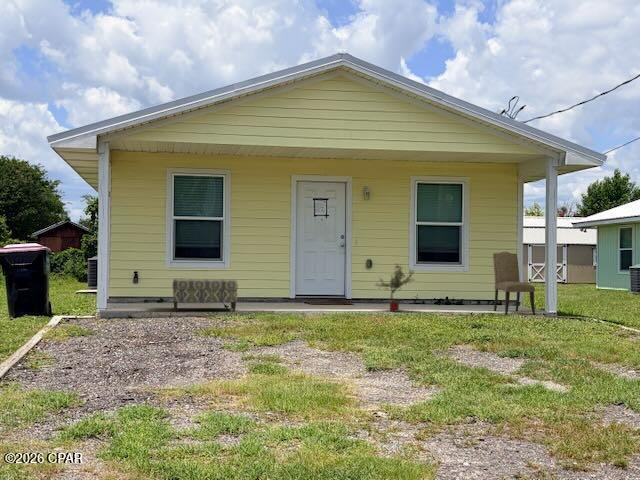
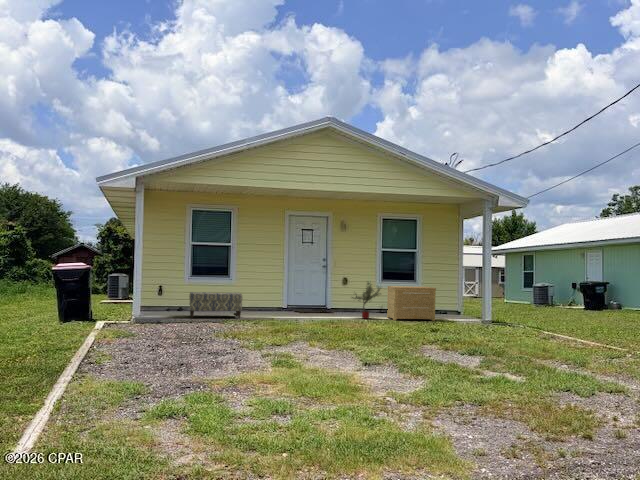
chair: present [493,252,535,315] -> none [442,273,475,322]
side table: none [422,270,484,313] -> present [387,286,436,321]

